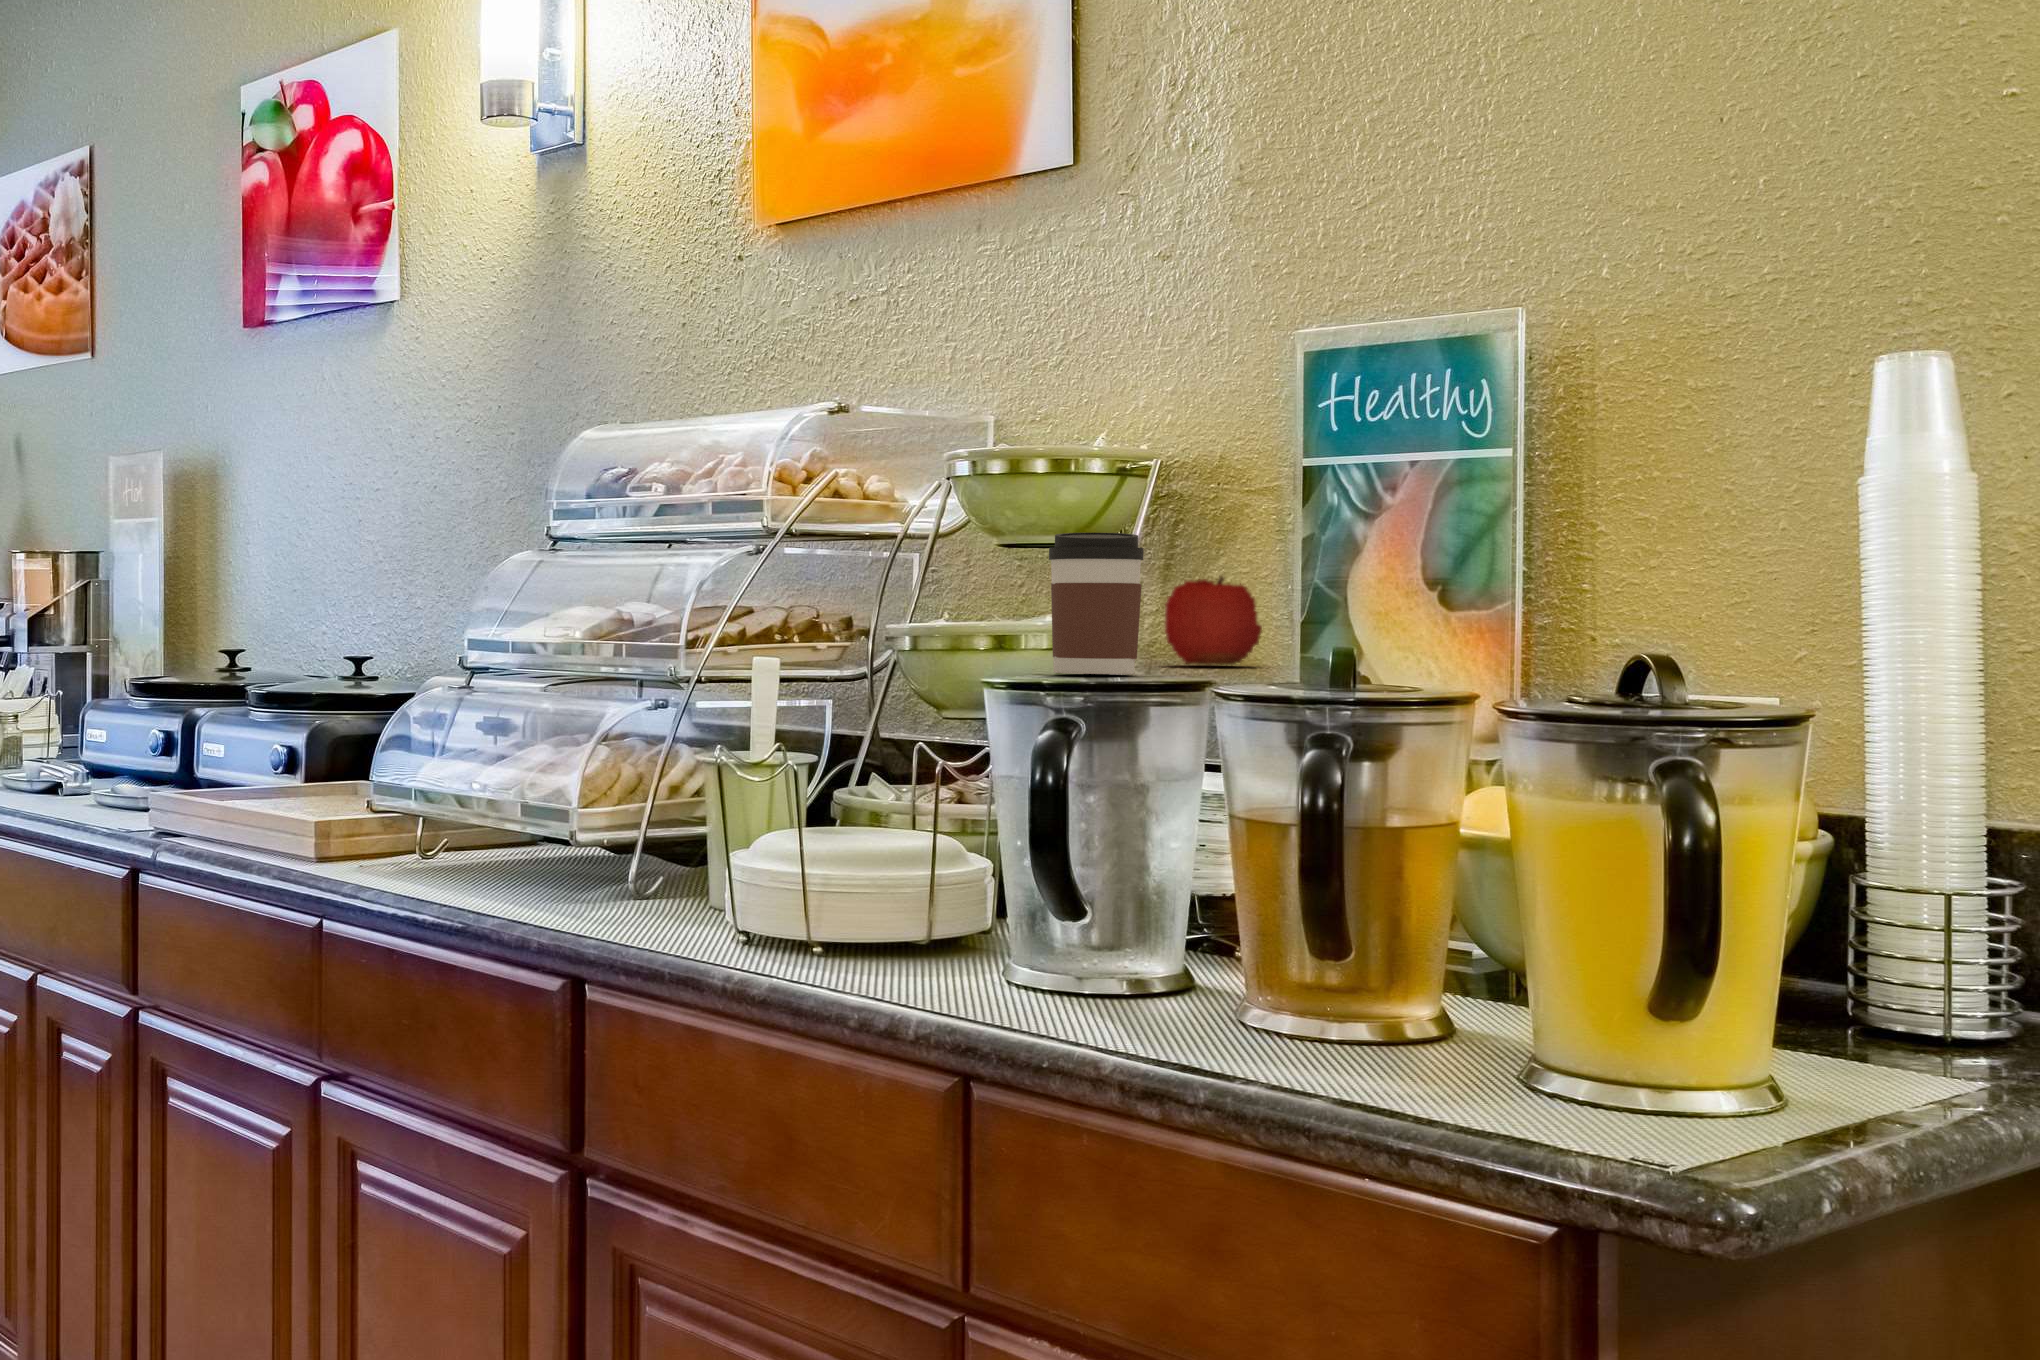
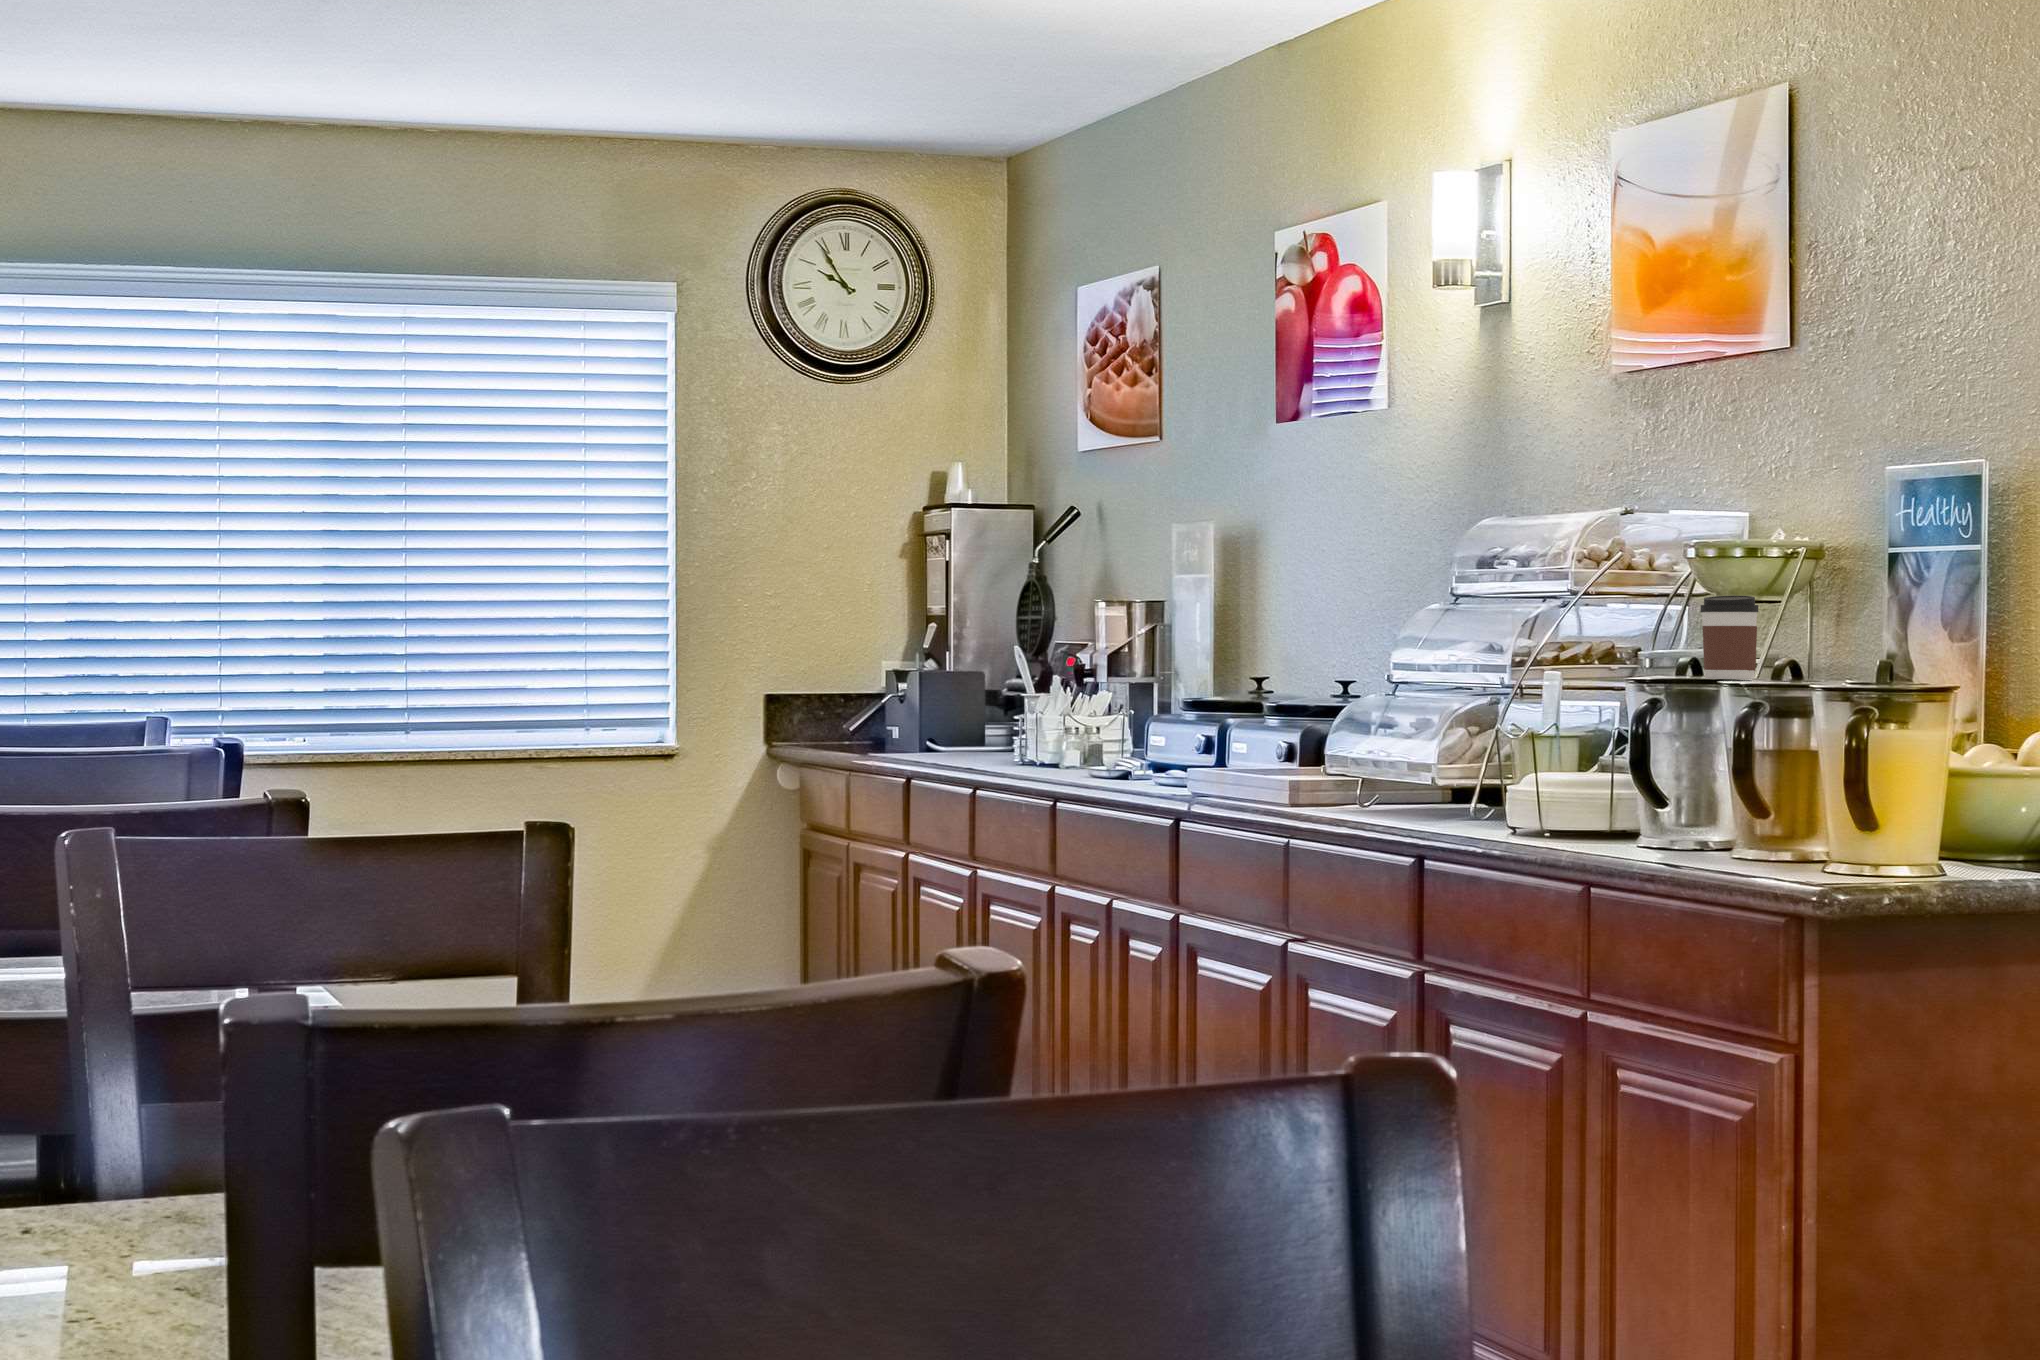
apple: present [1165,577,1262,665] -> none [1819,615,1886,676]

